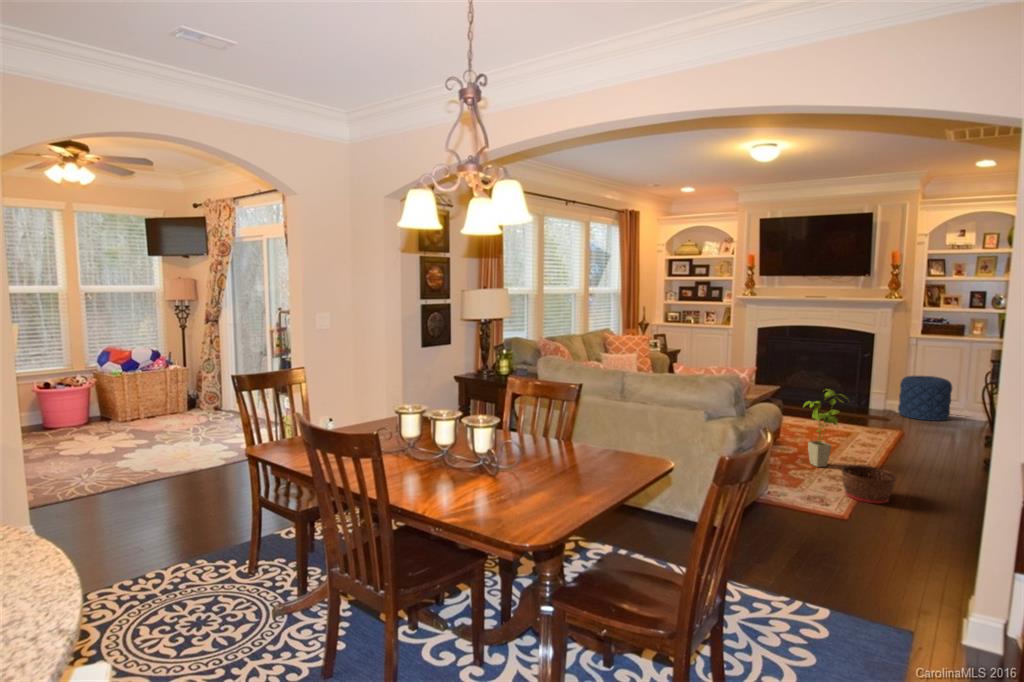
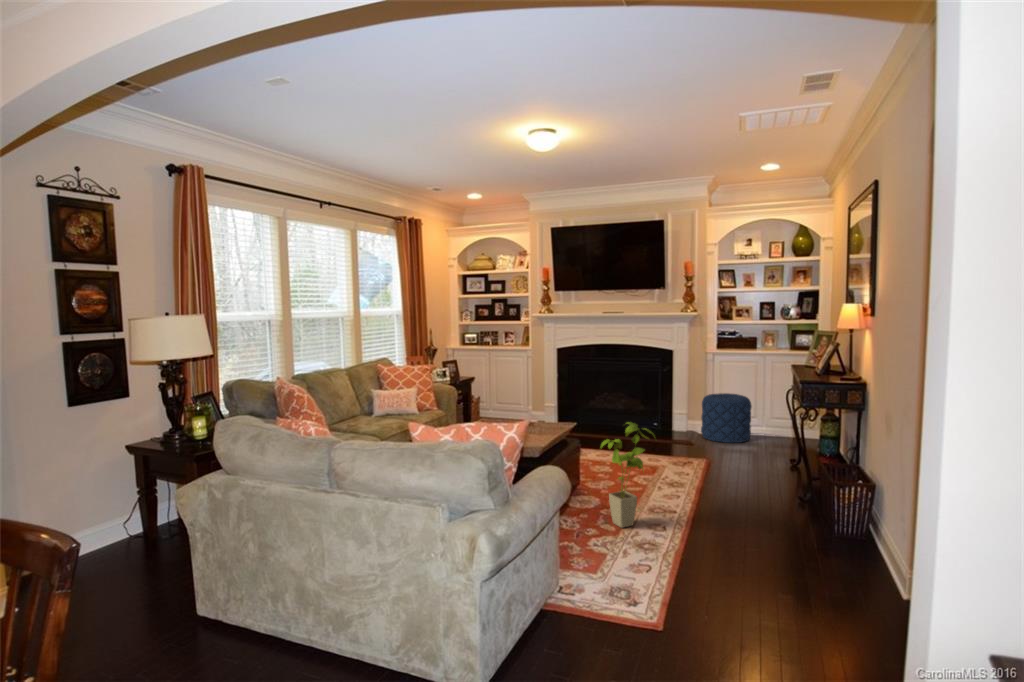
basket: present [841,465,896,504] -> none [651,529,723,591]

